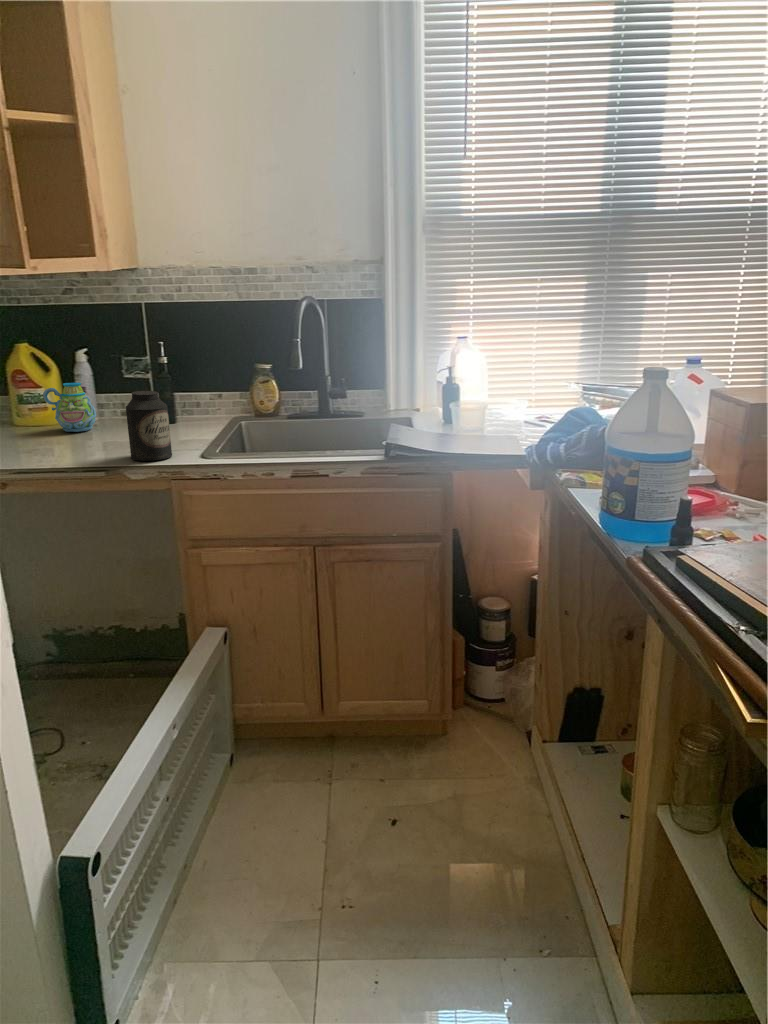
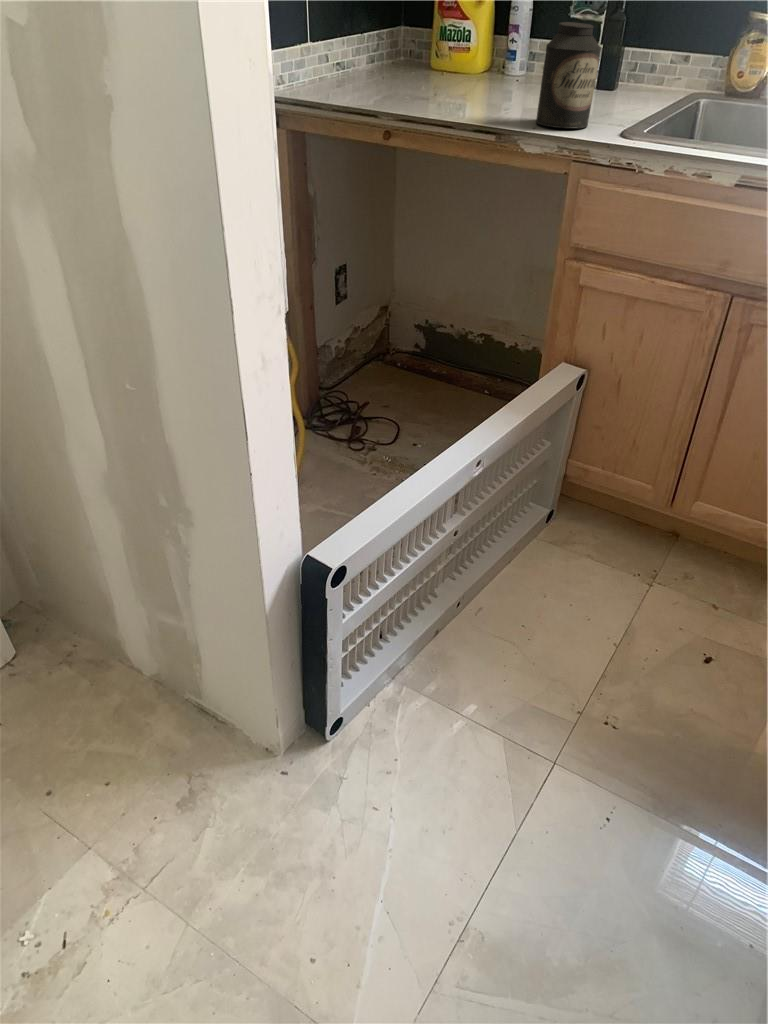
mug: present [43,383,96,432] -> none [467,15,521,85]

